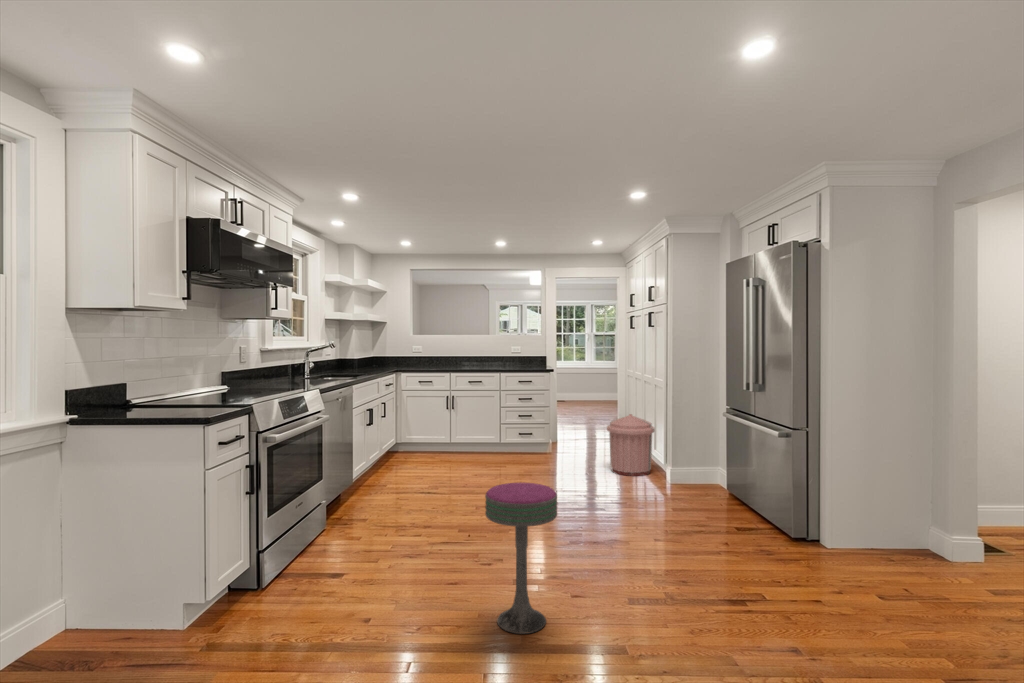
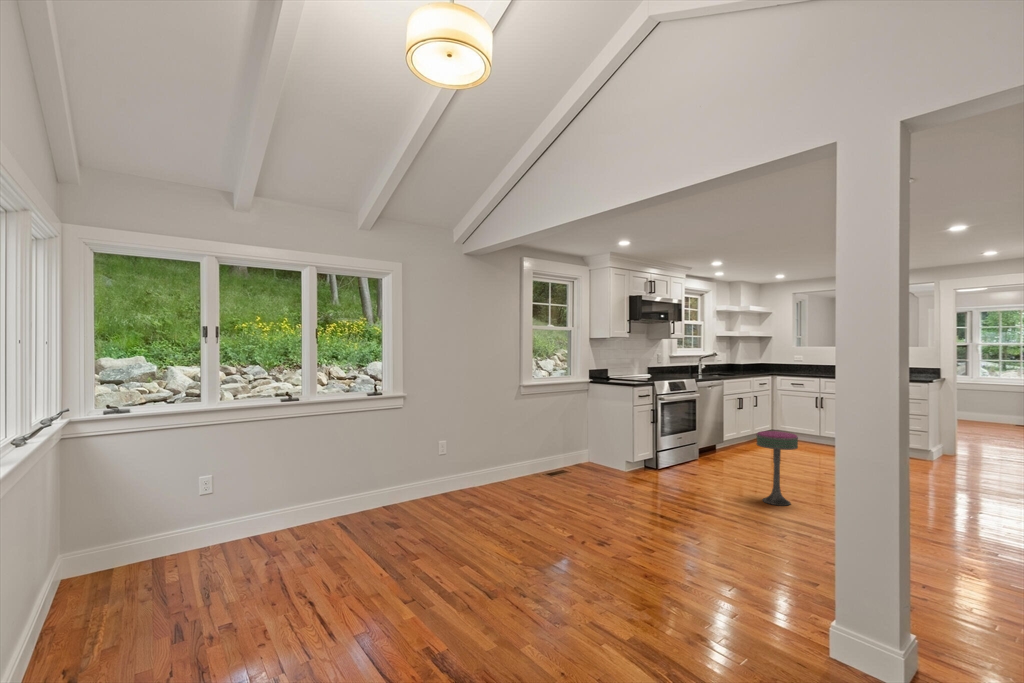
trash can: present [607,414,655,476] -> none [952,422,1006,477]

